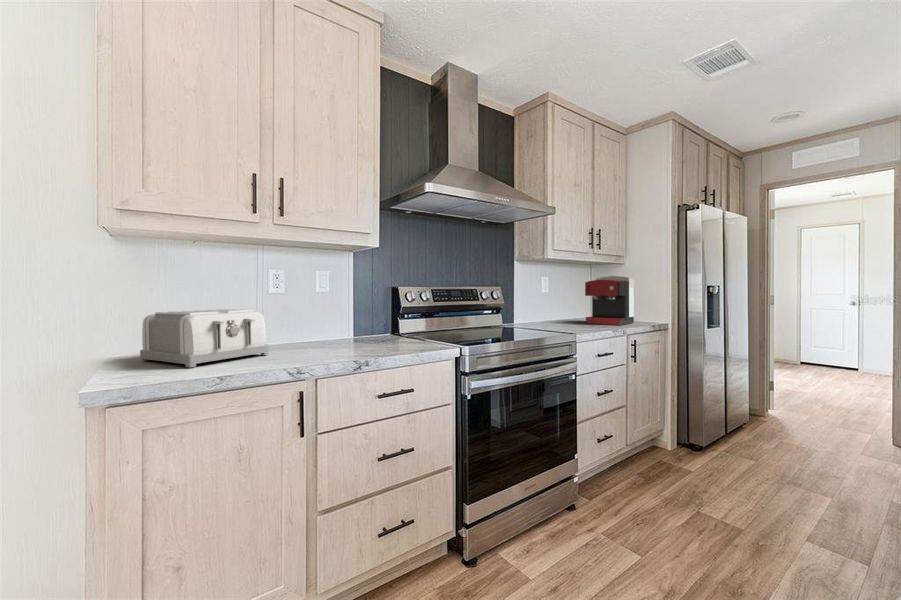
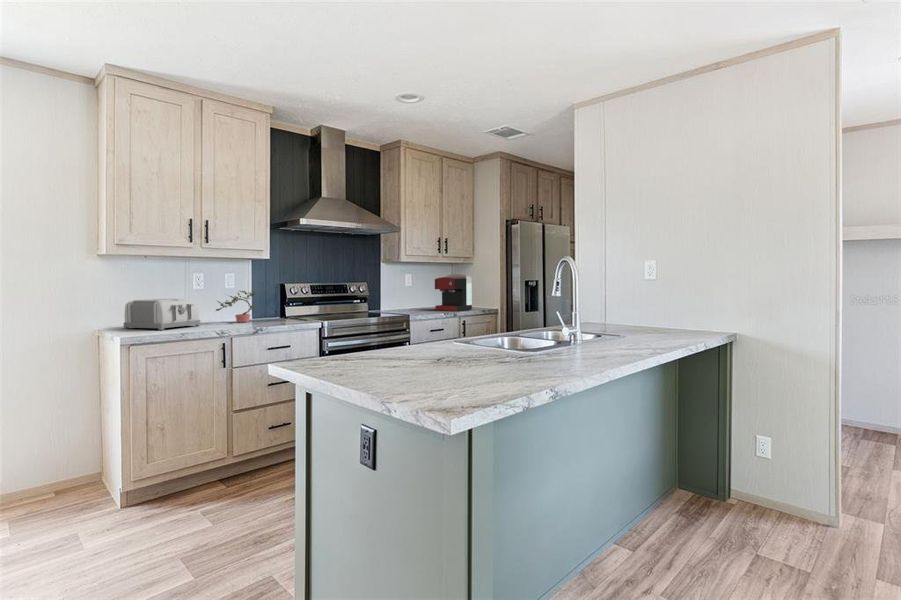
potted plant: none [295,295,363,349] -> present [216,290,257,323]

